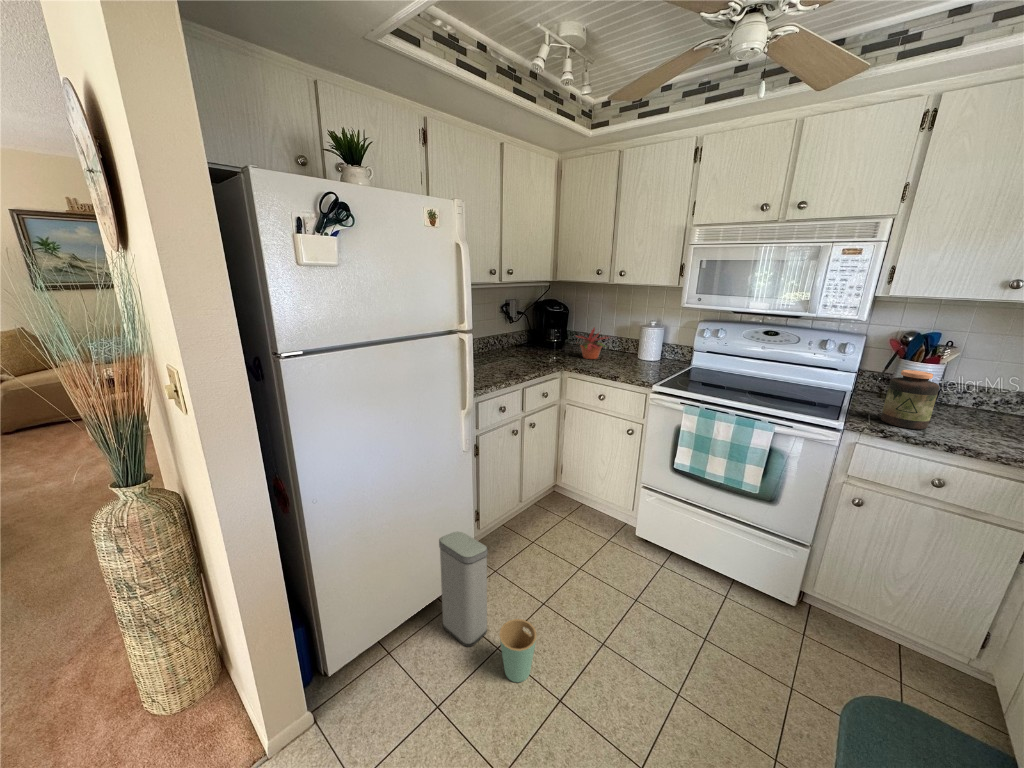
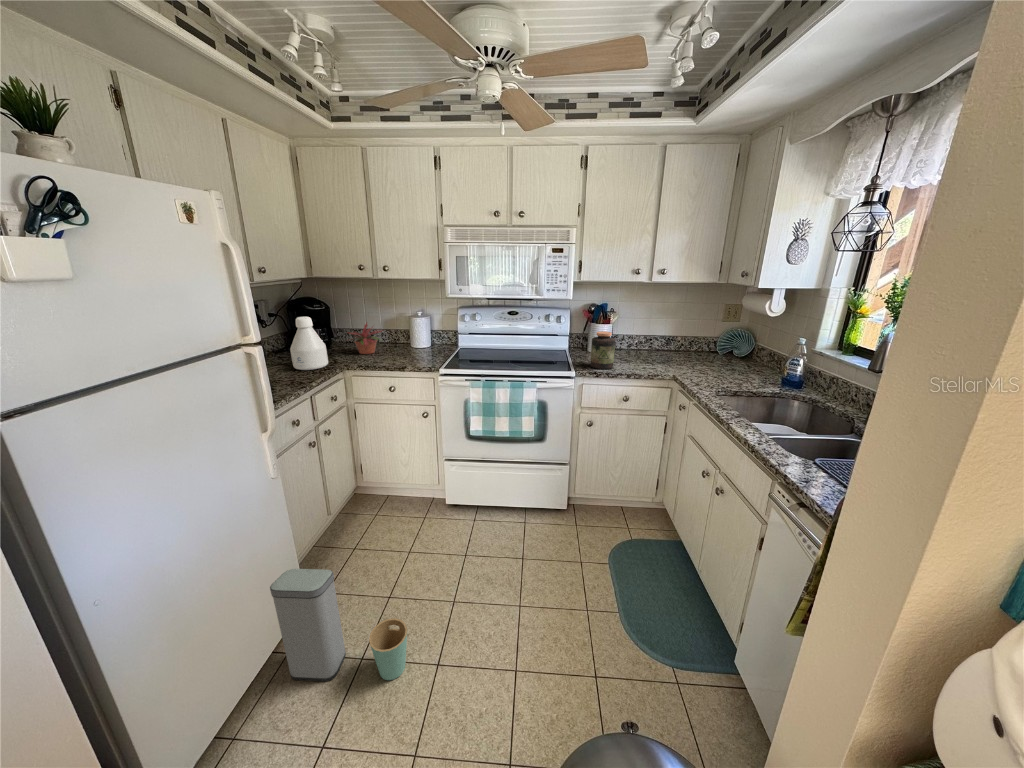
bottle: none [520,316,550,365] -> present [290,317,328,370]

